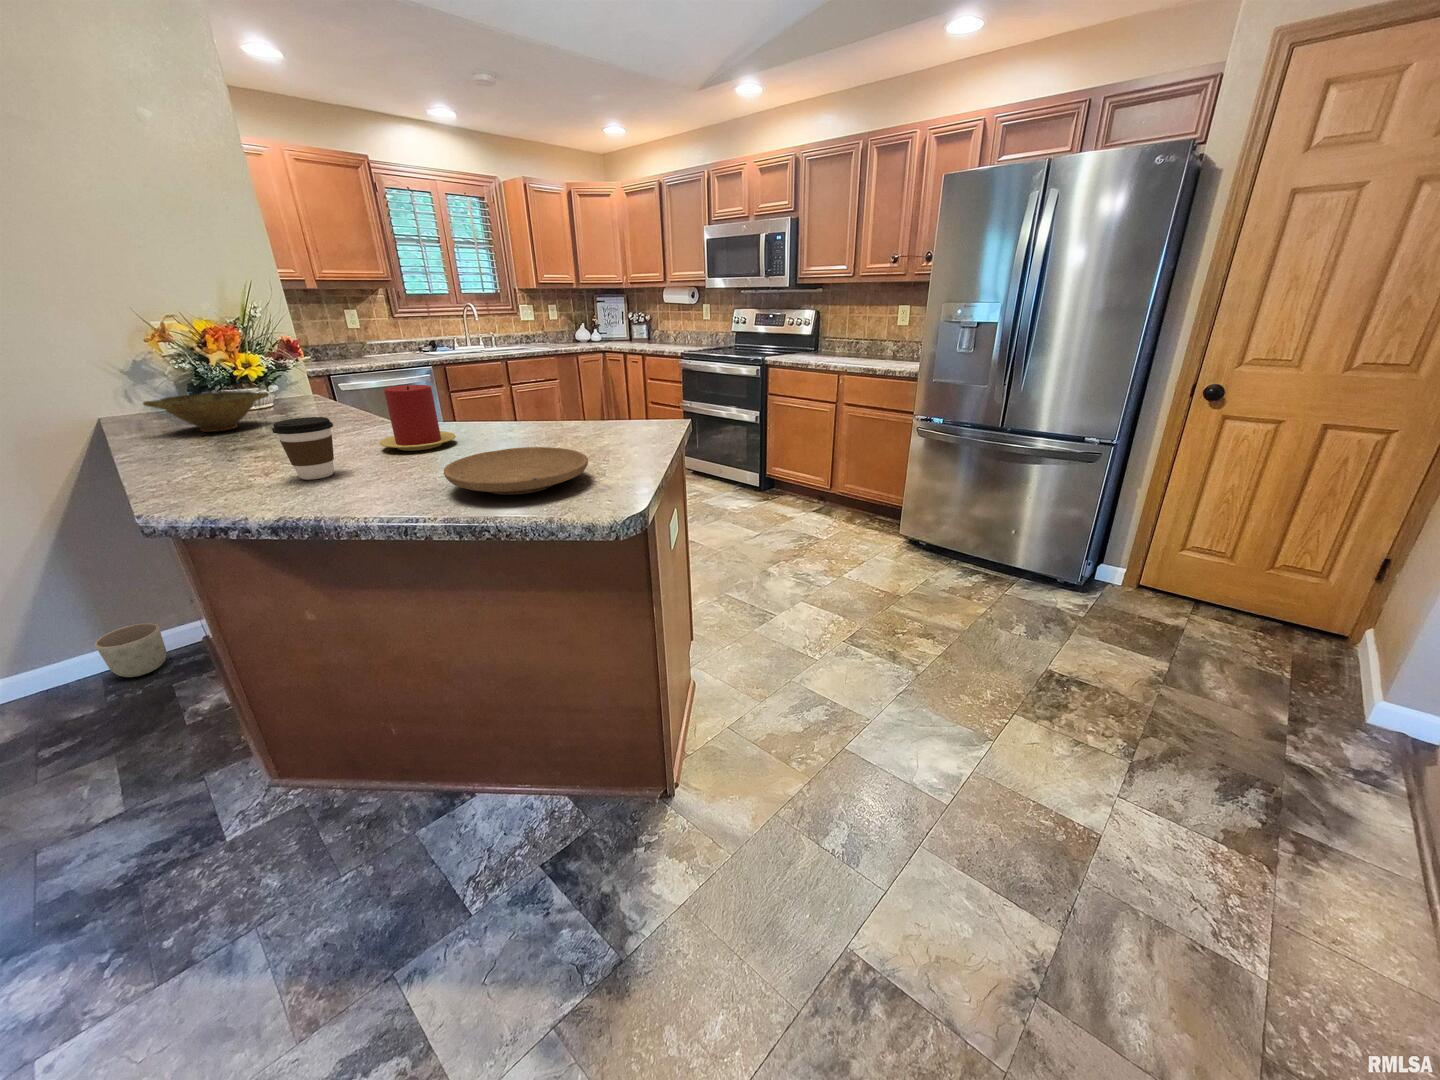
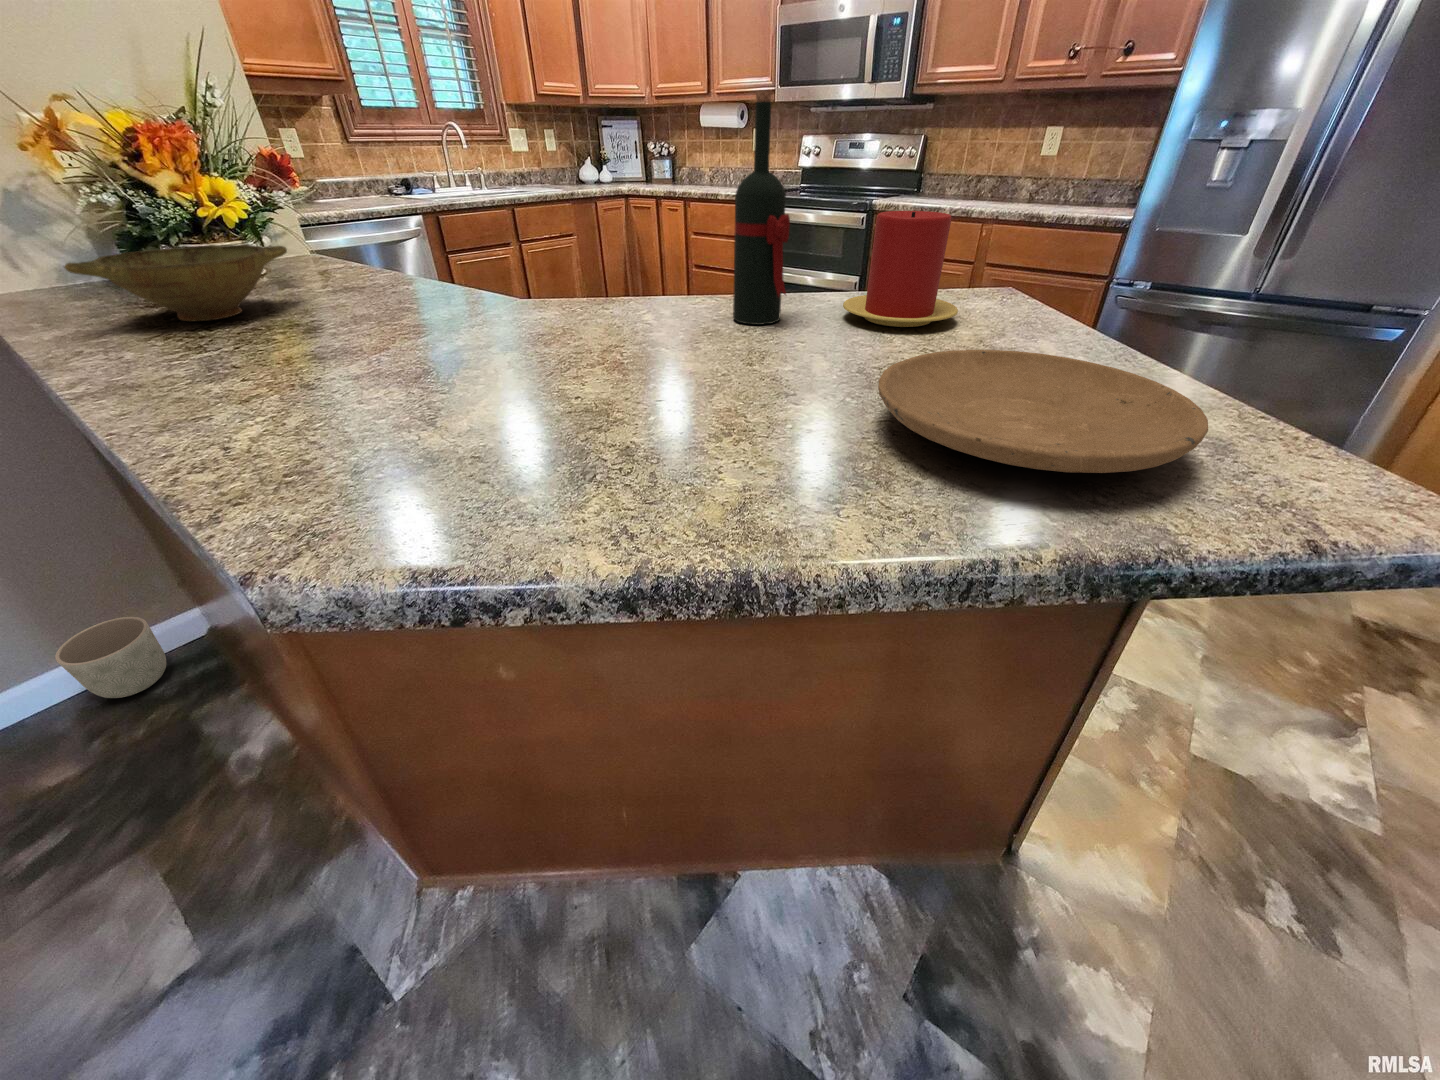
wine bottle: none [484,321,523,437] -> present [733,90,790,325]
candle: present [380,385,456,451] -> present [843,211,958,327]
coffee cup: present [272,417,334,480] -> none [457,292,576,433]

